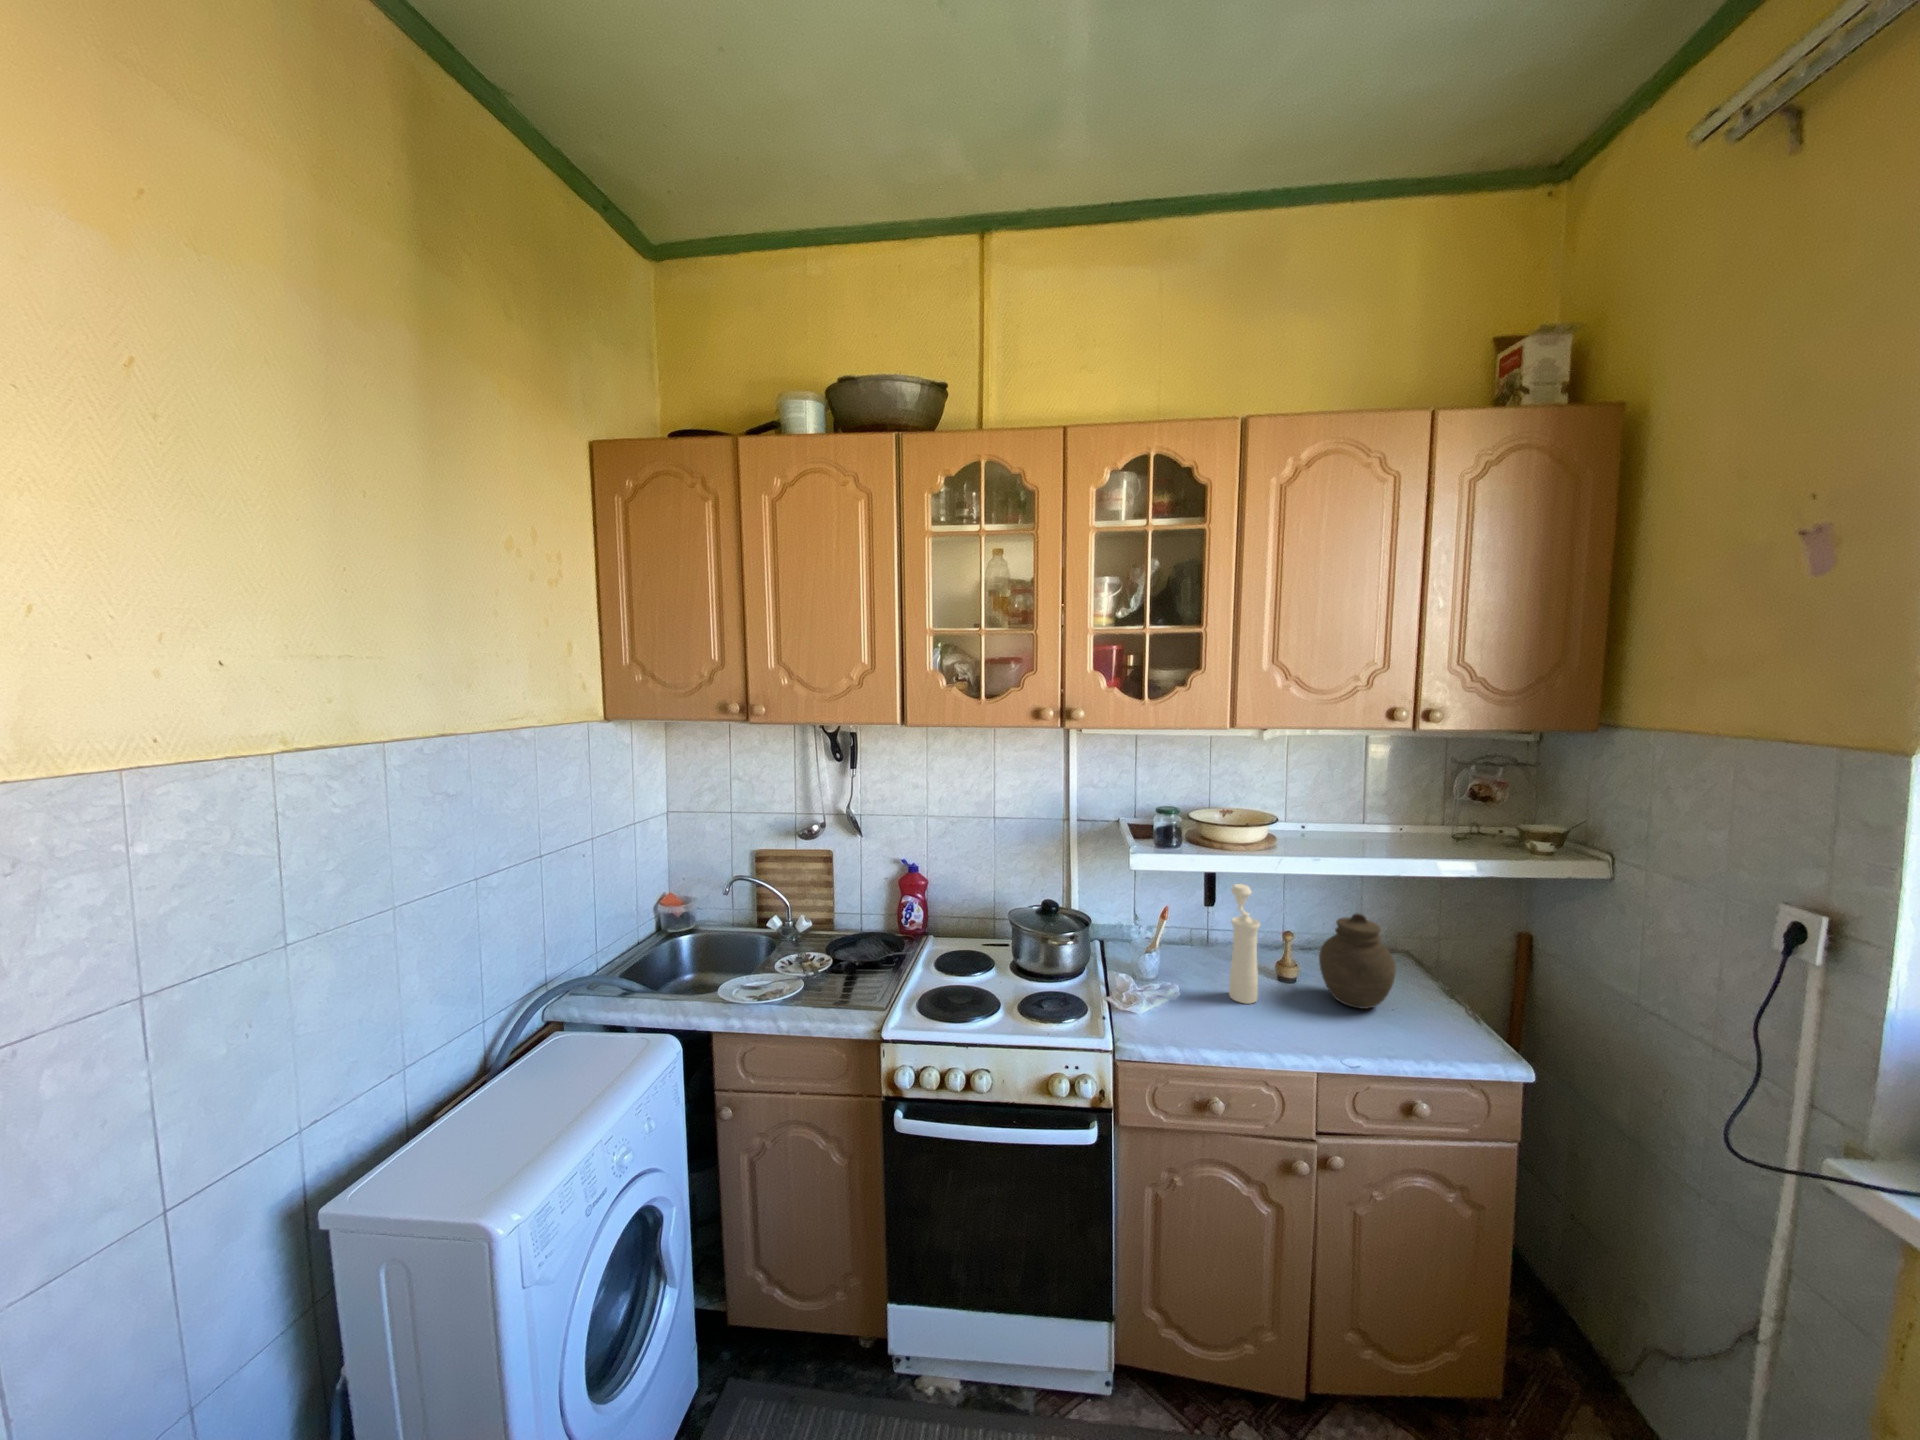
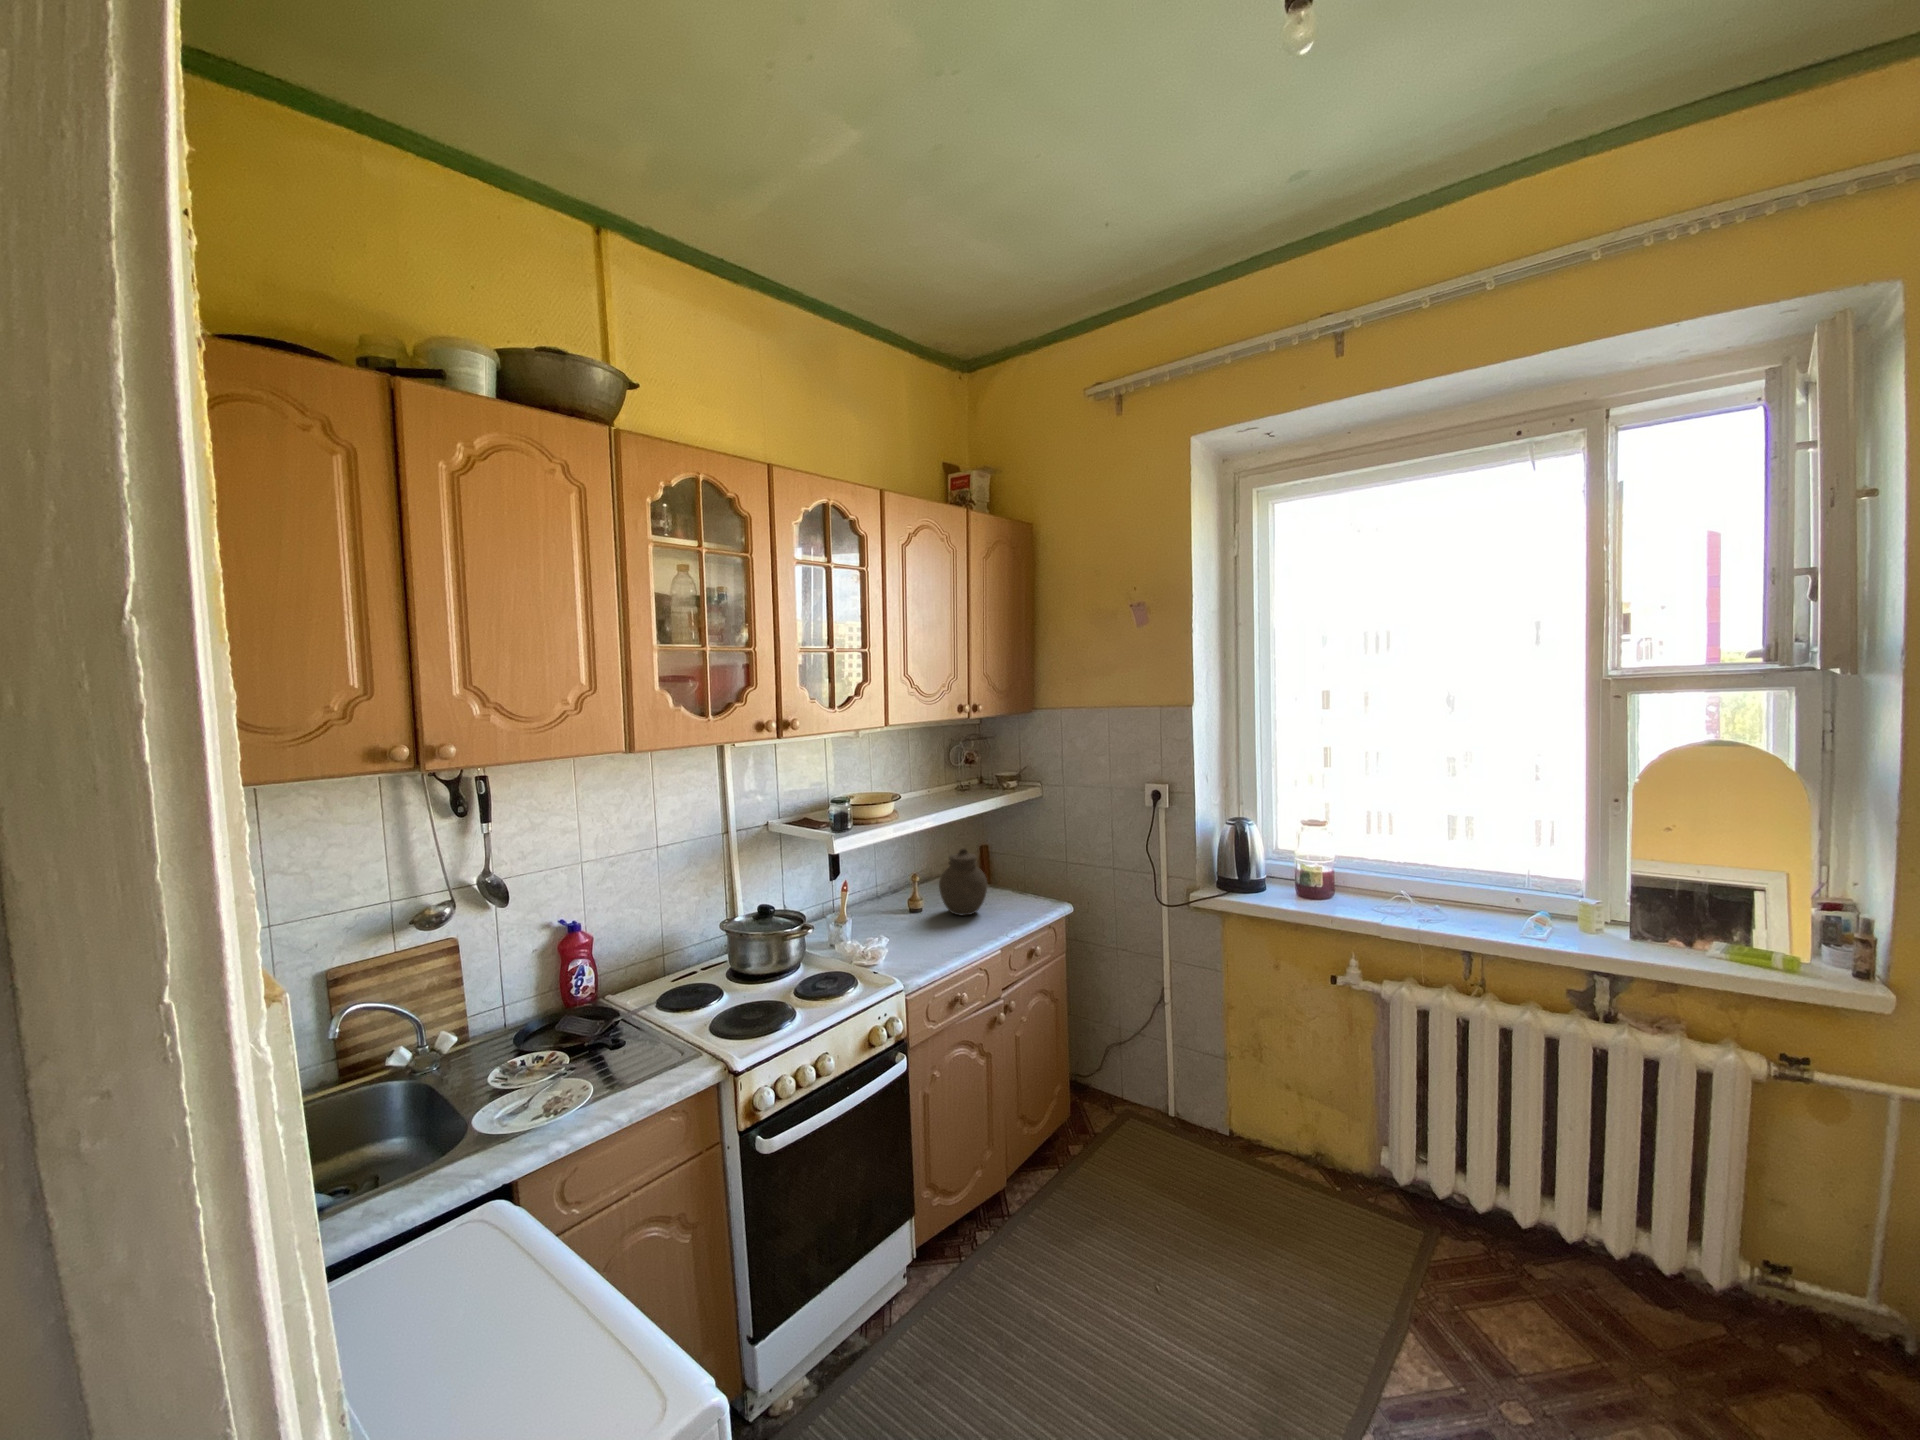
pepper mill: present [1229,884,1260,1004] -> none [880,850,923,938]

